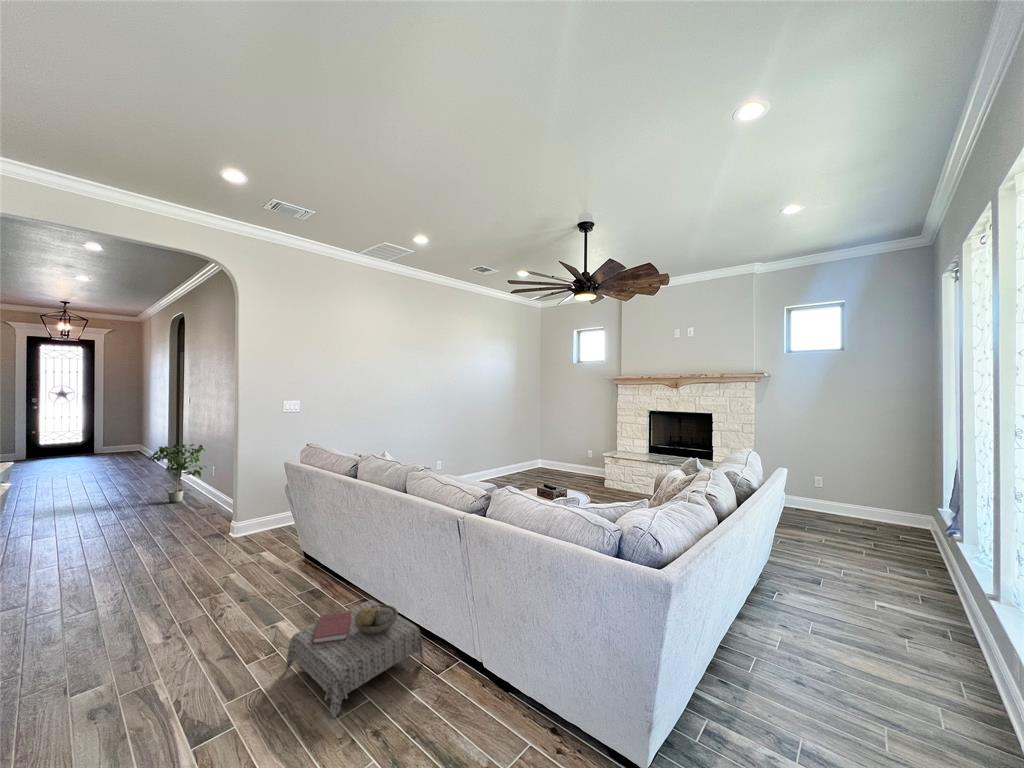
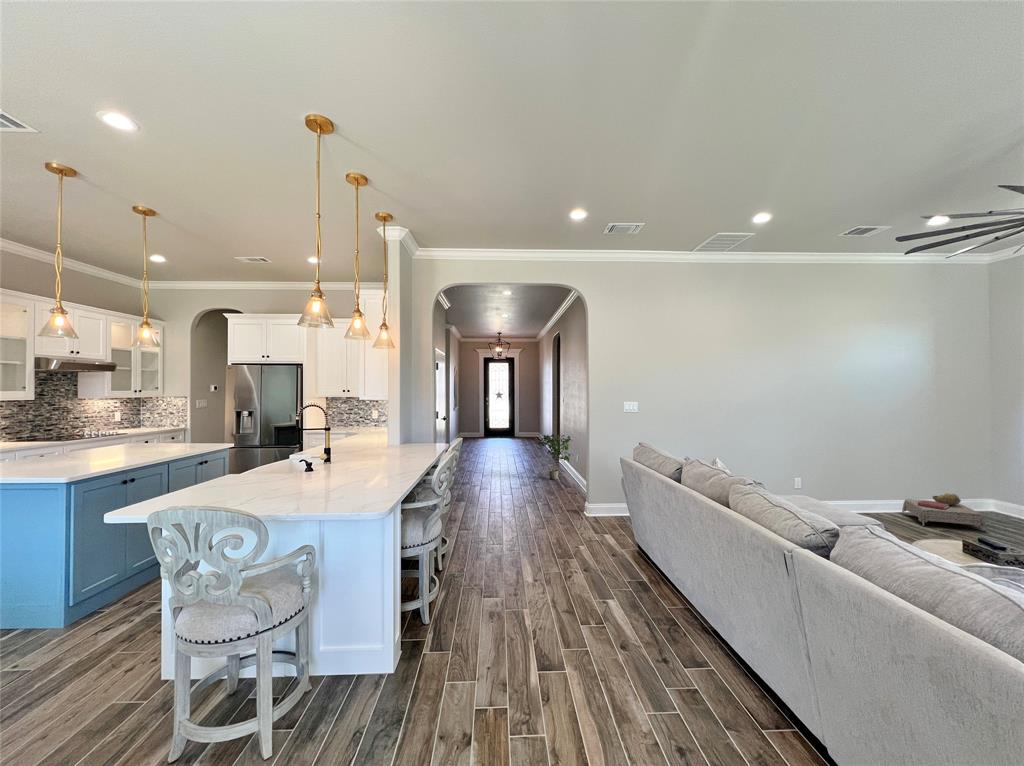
ottoman: present [286,600,424,718] -> present [902,493,987,532]

